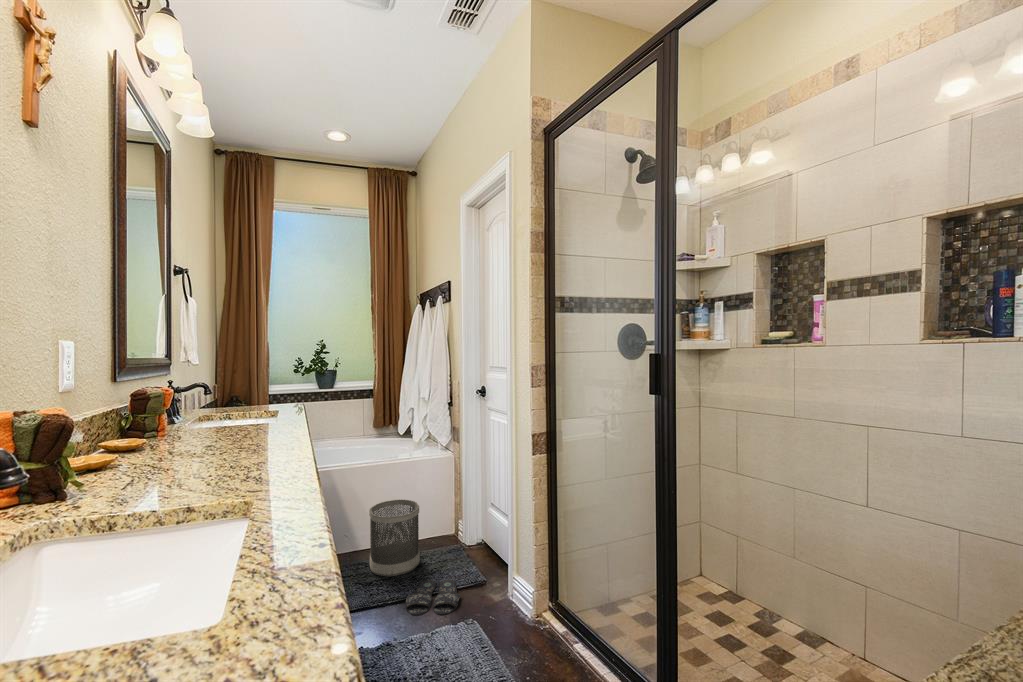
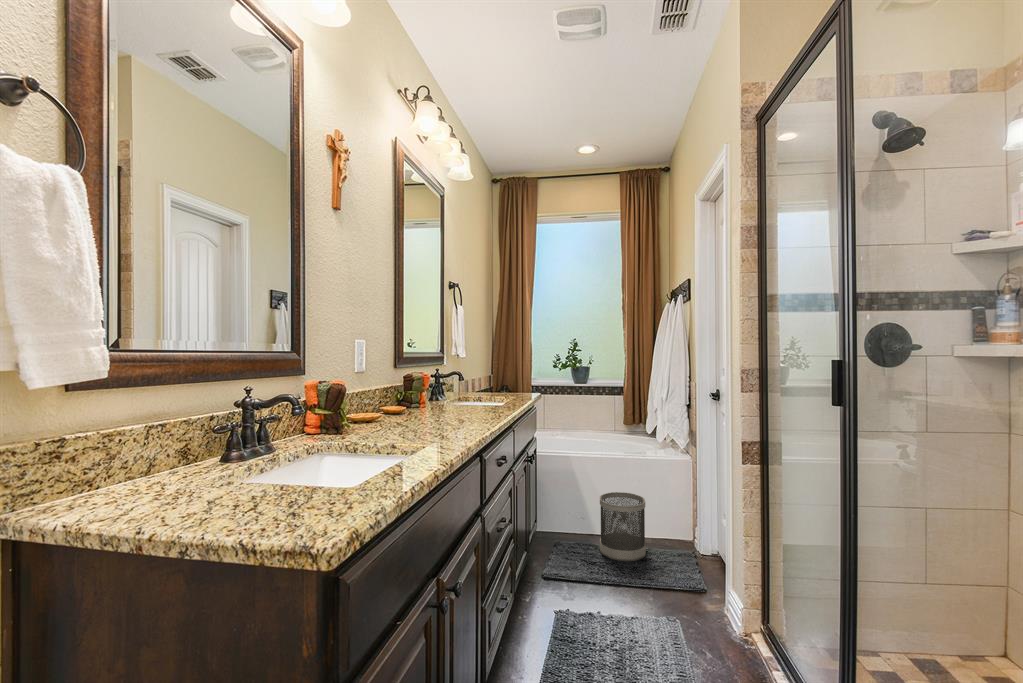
slippers: present [406,580,461,616] -> none [618,572,673,604]

